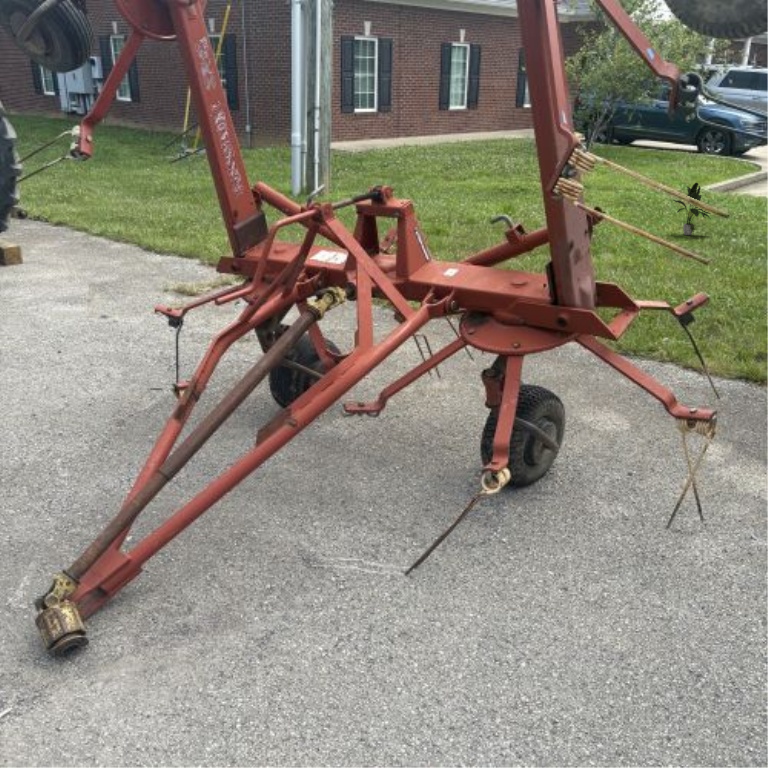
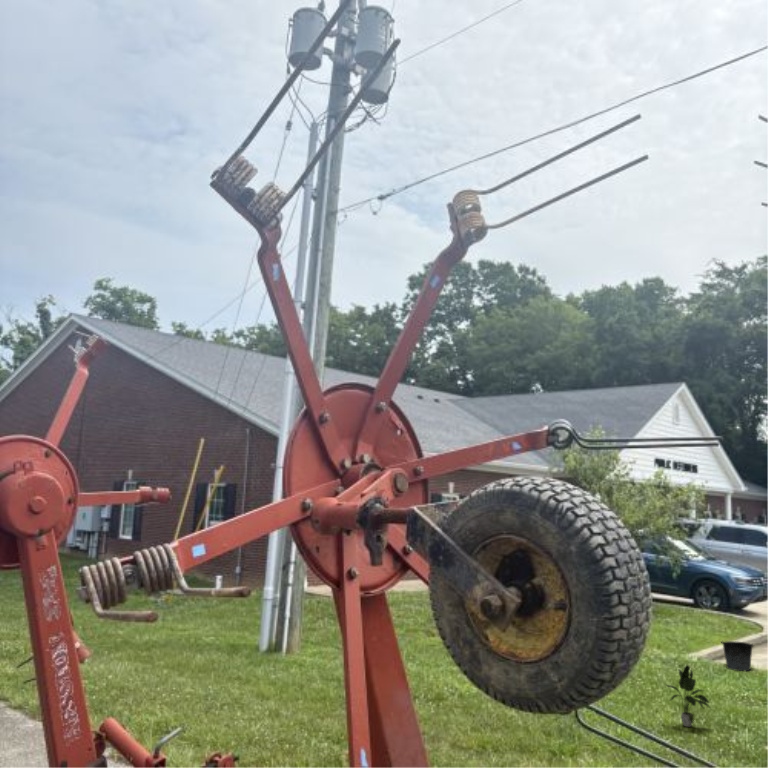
bucket: none [723,171,755,198] -> present [721,641,753,671]

